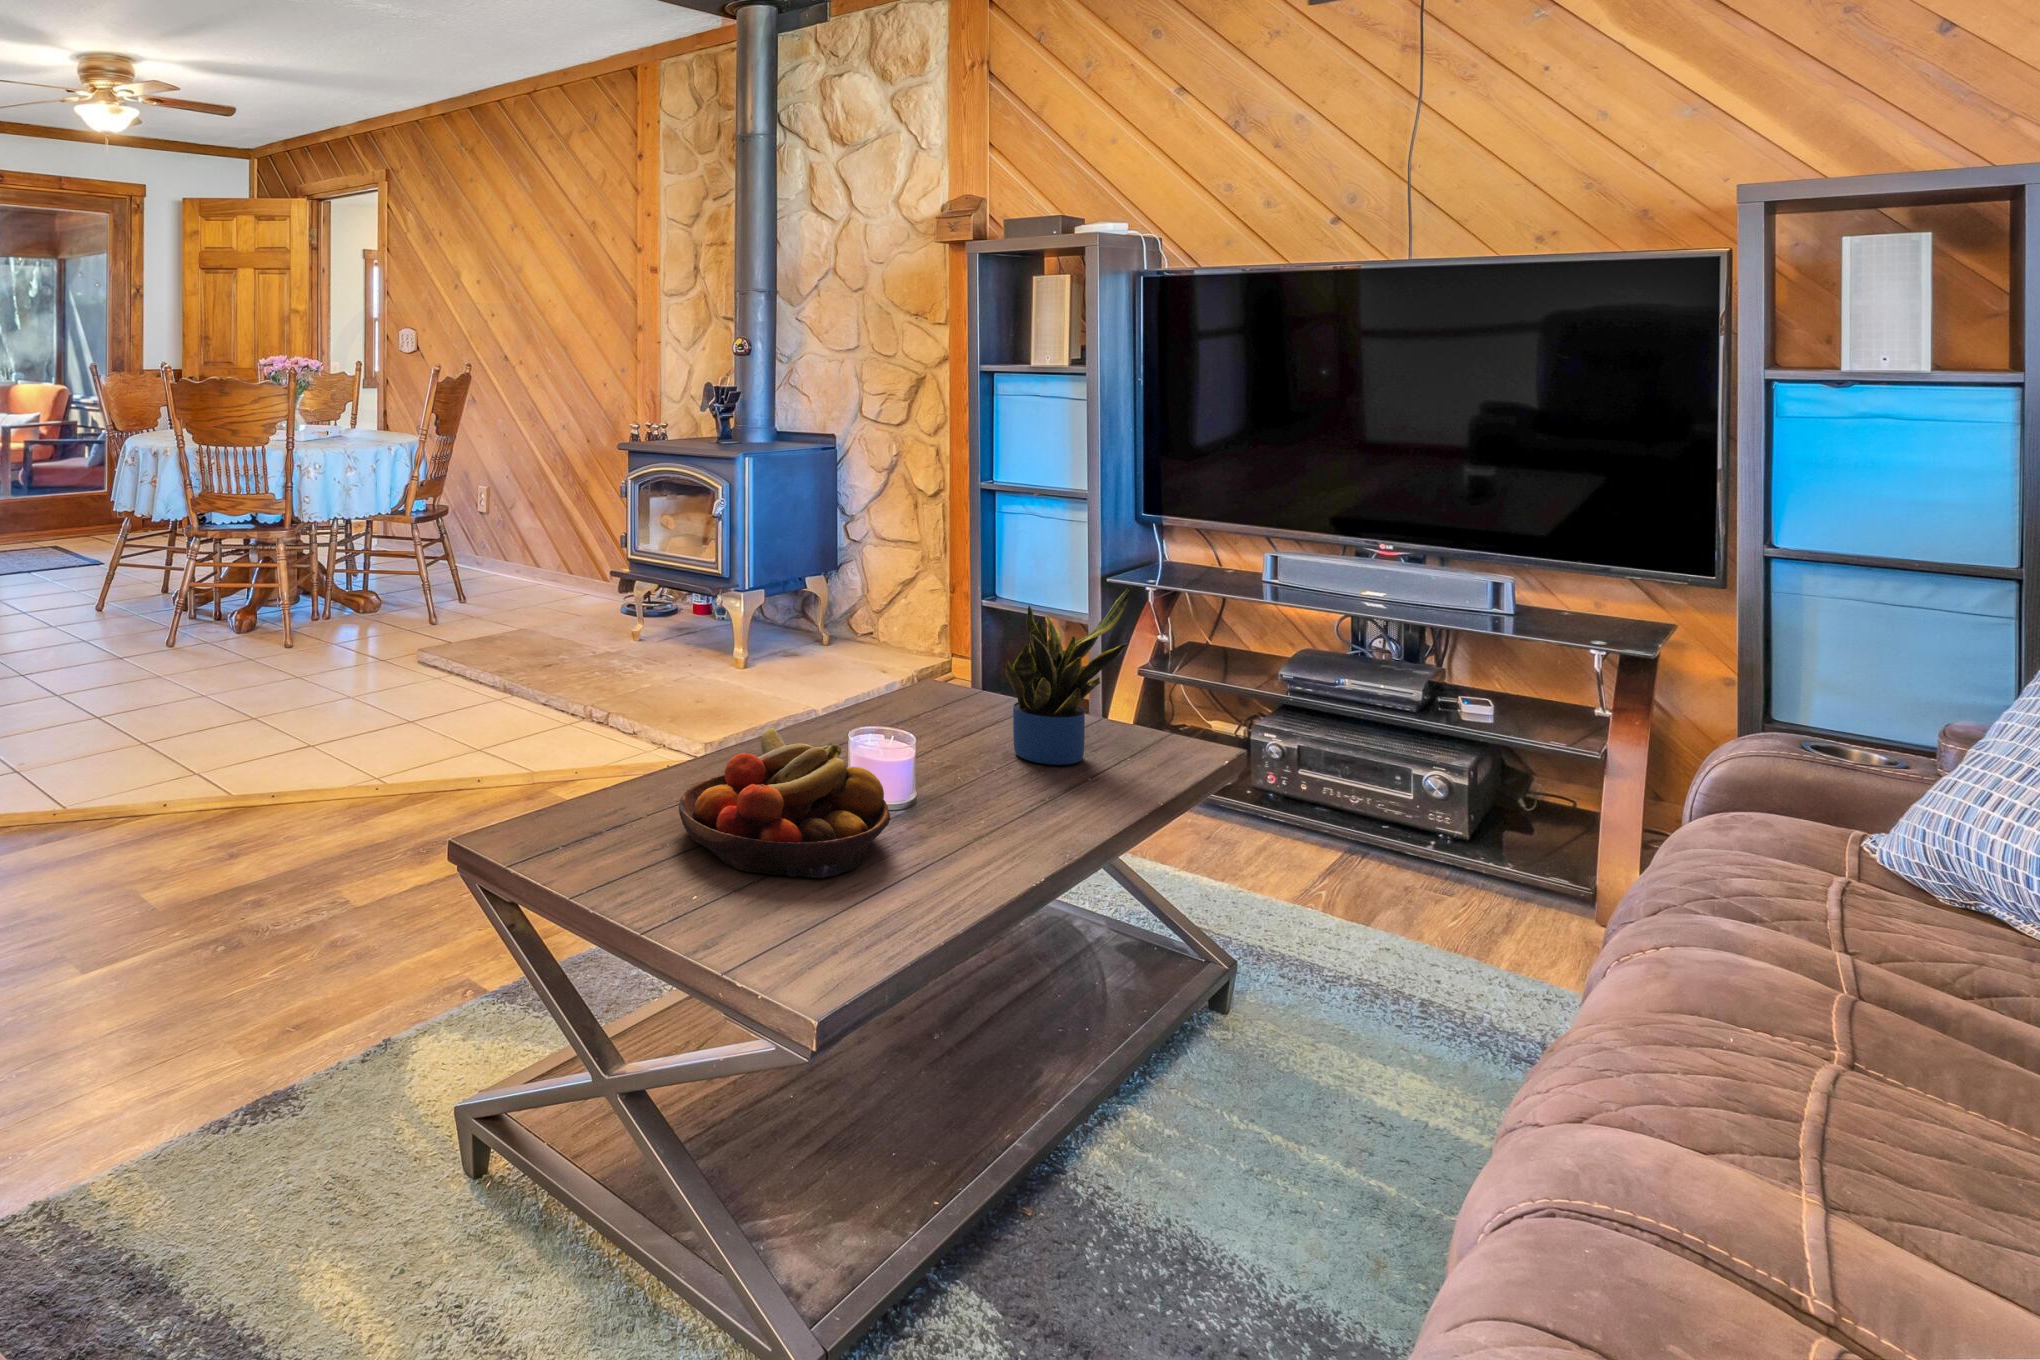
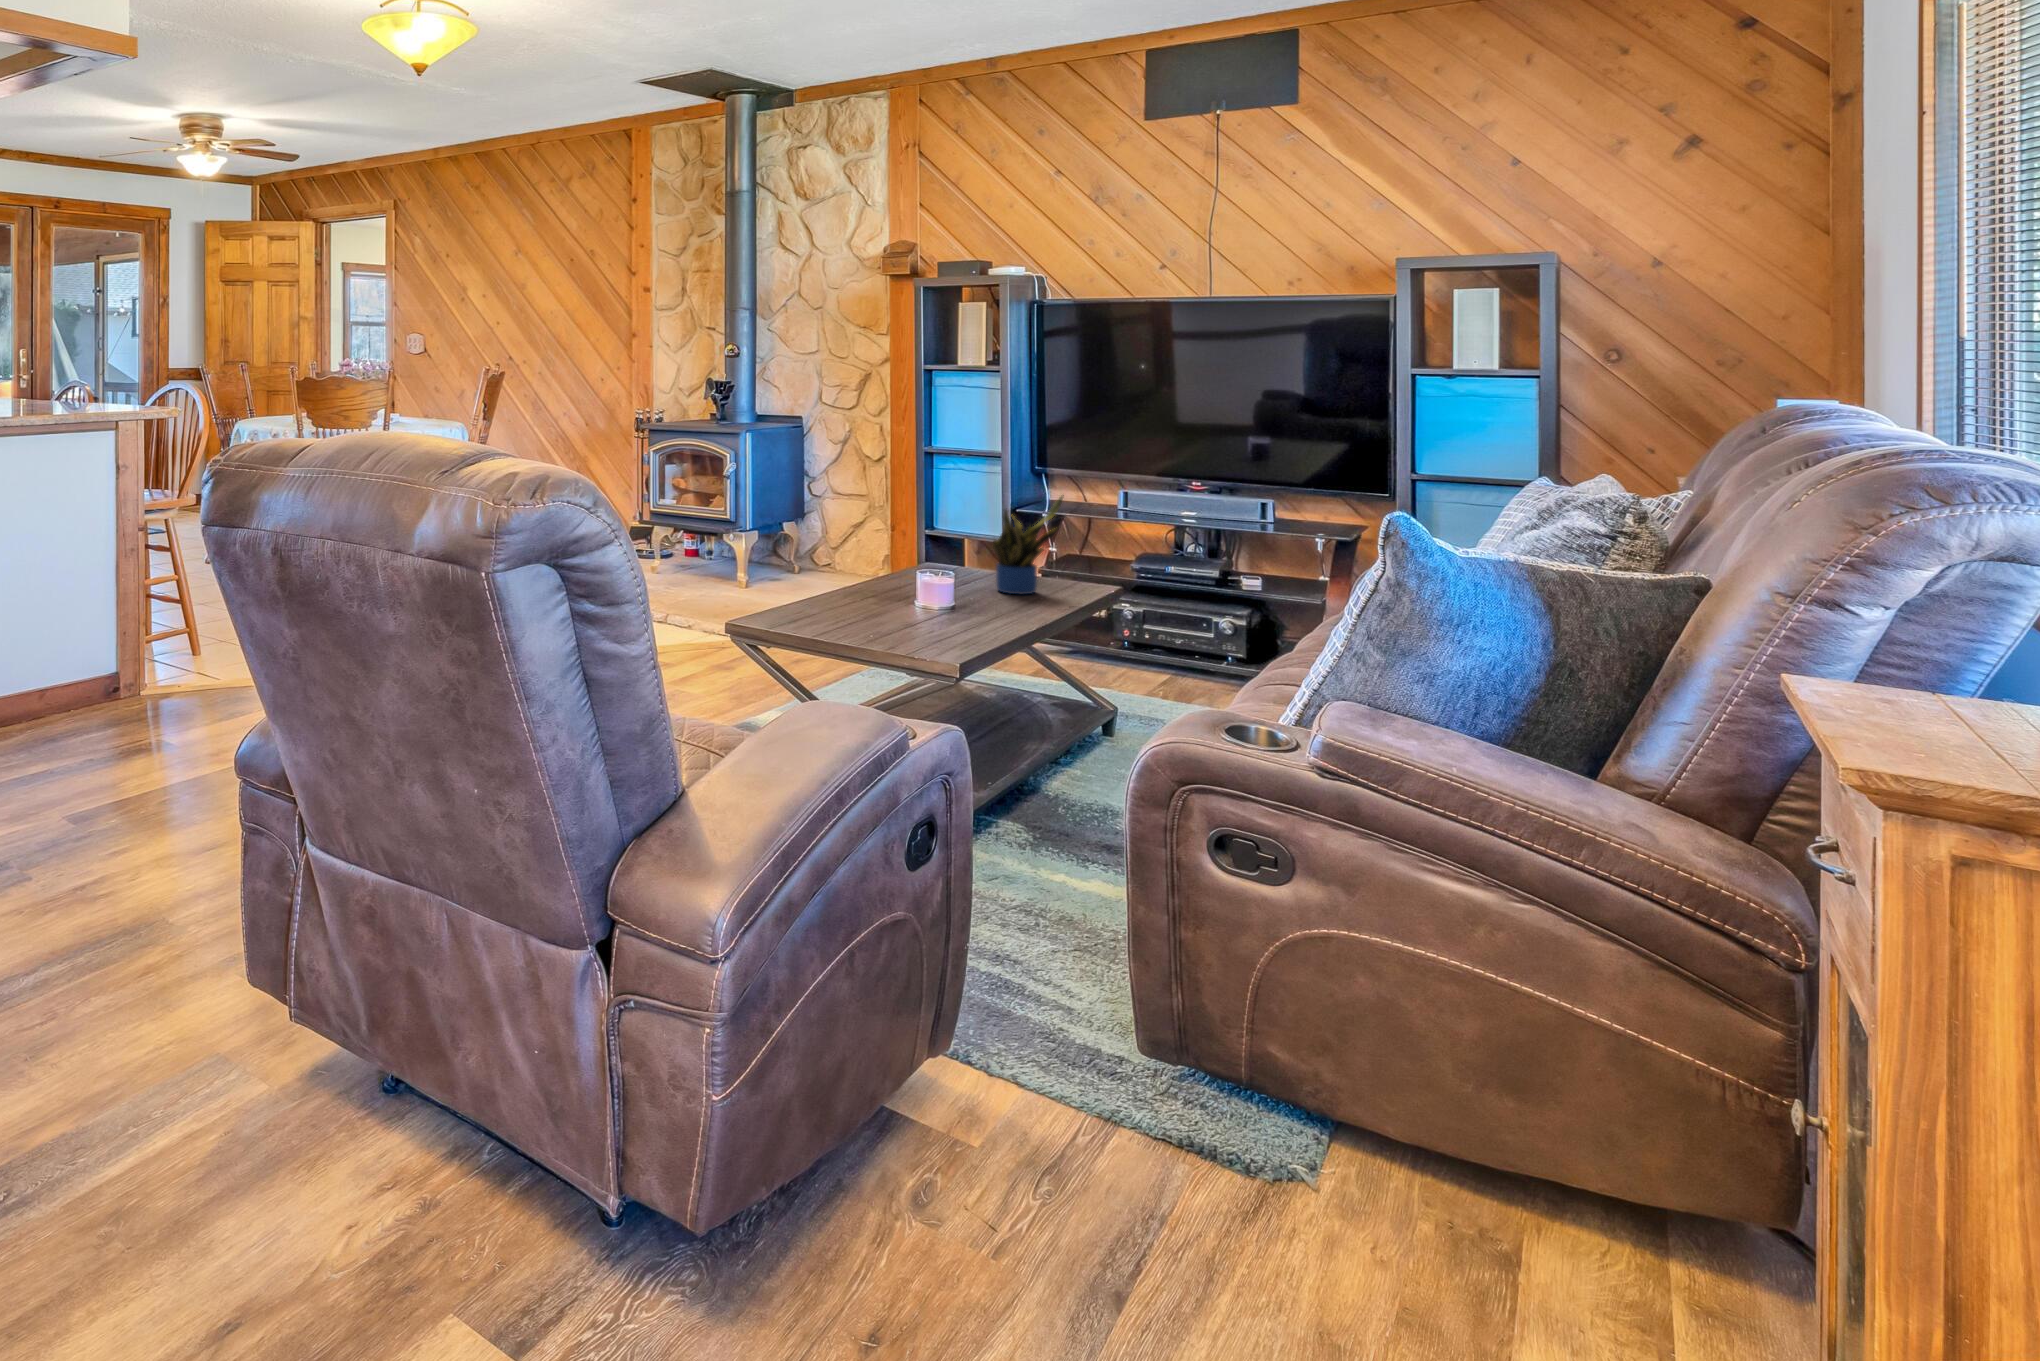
fruit bowl: present [679,727,890,878] -> none [843,571,957,632]

